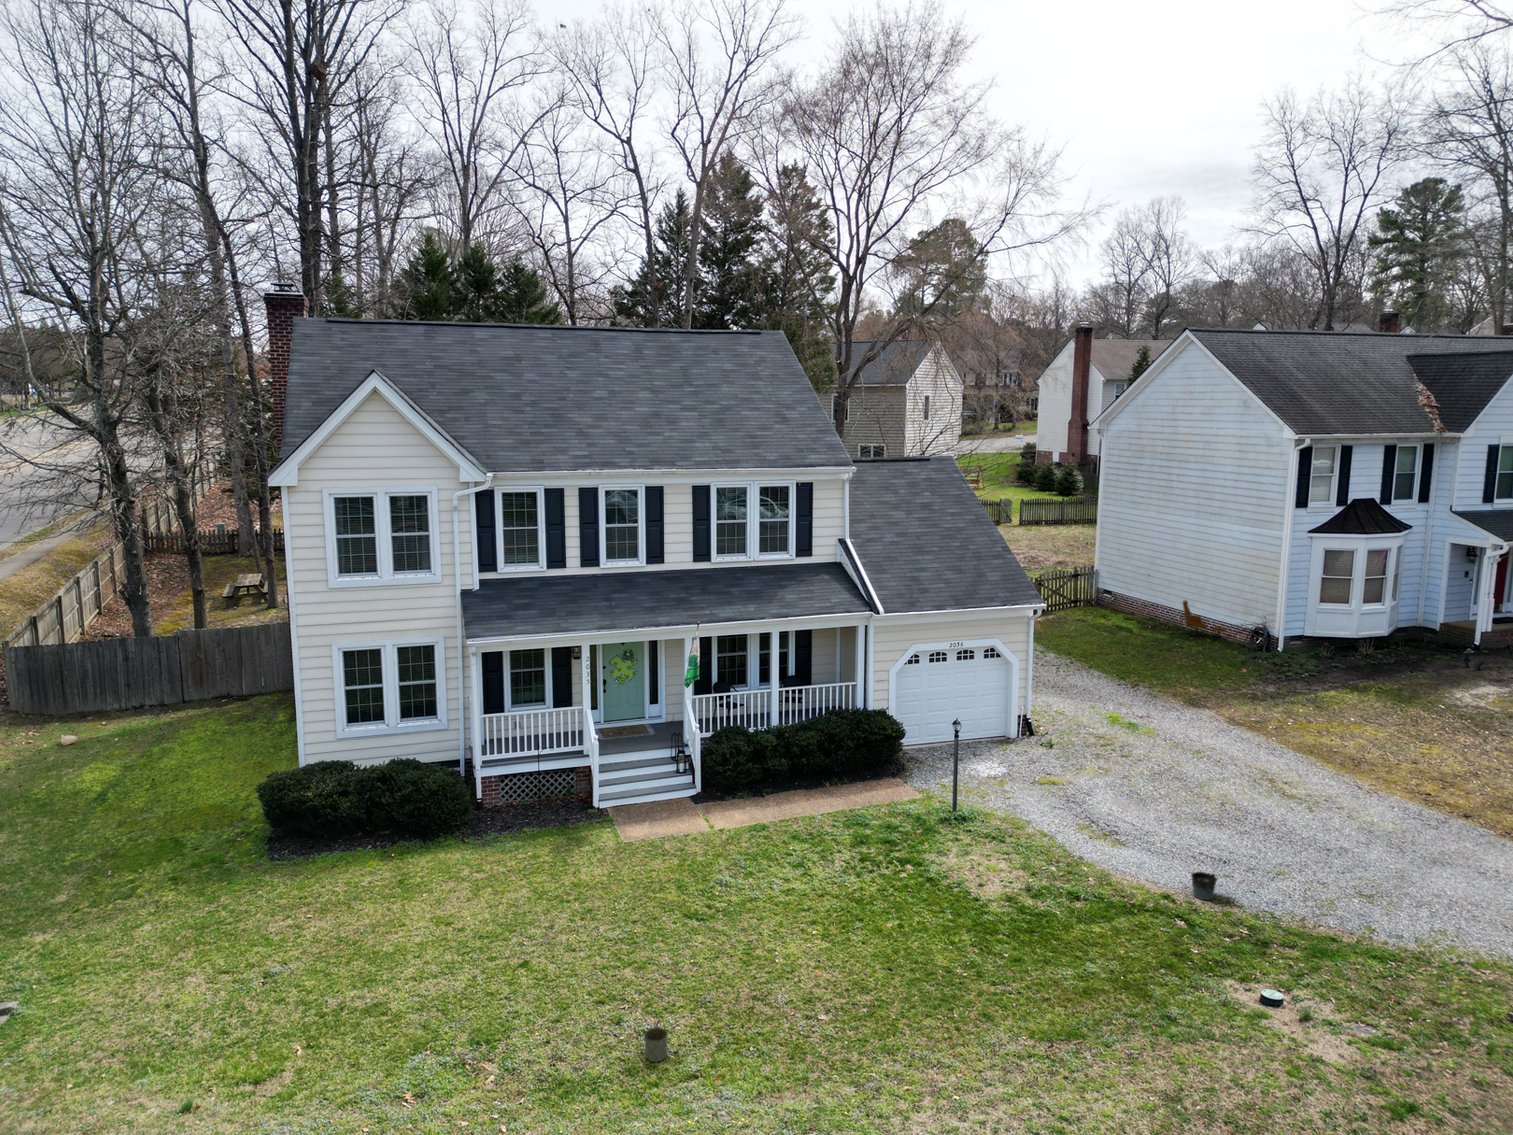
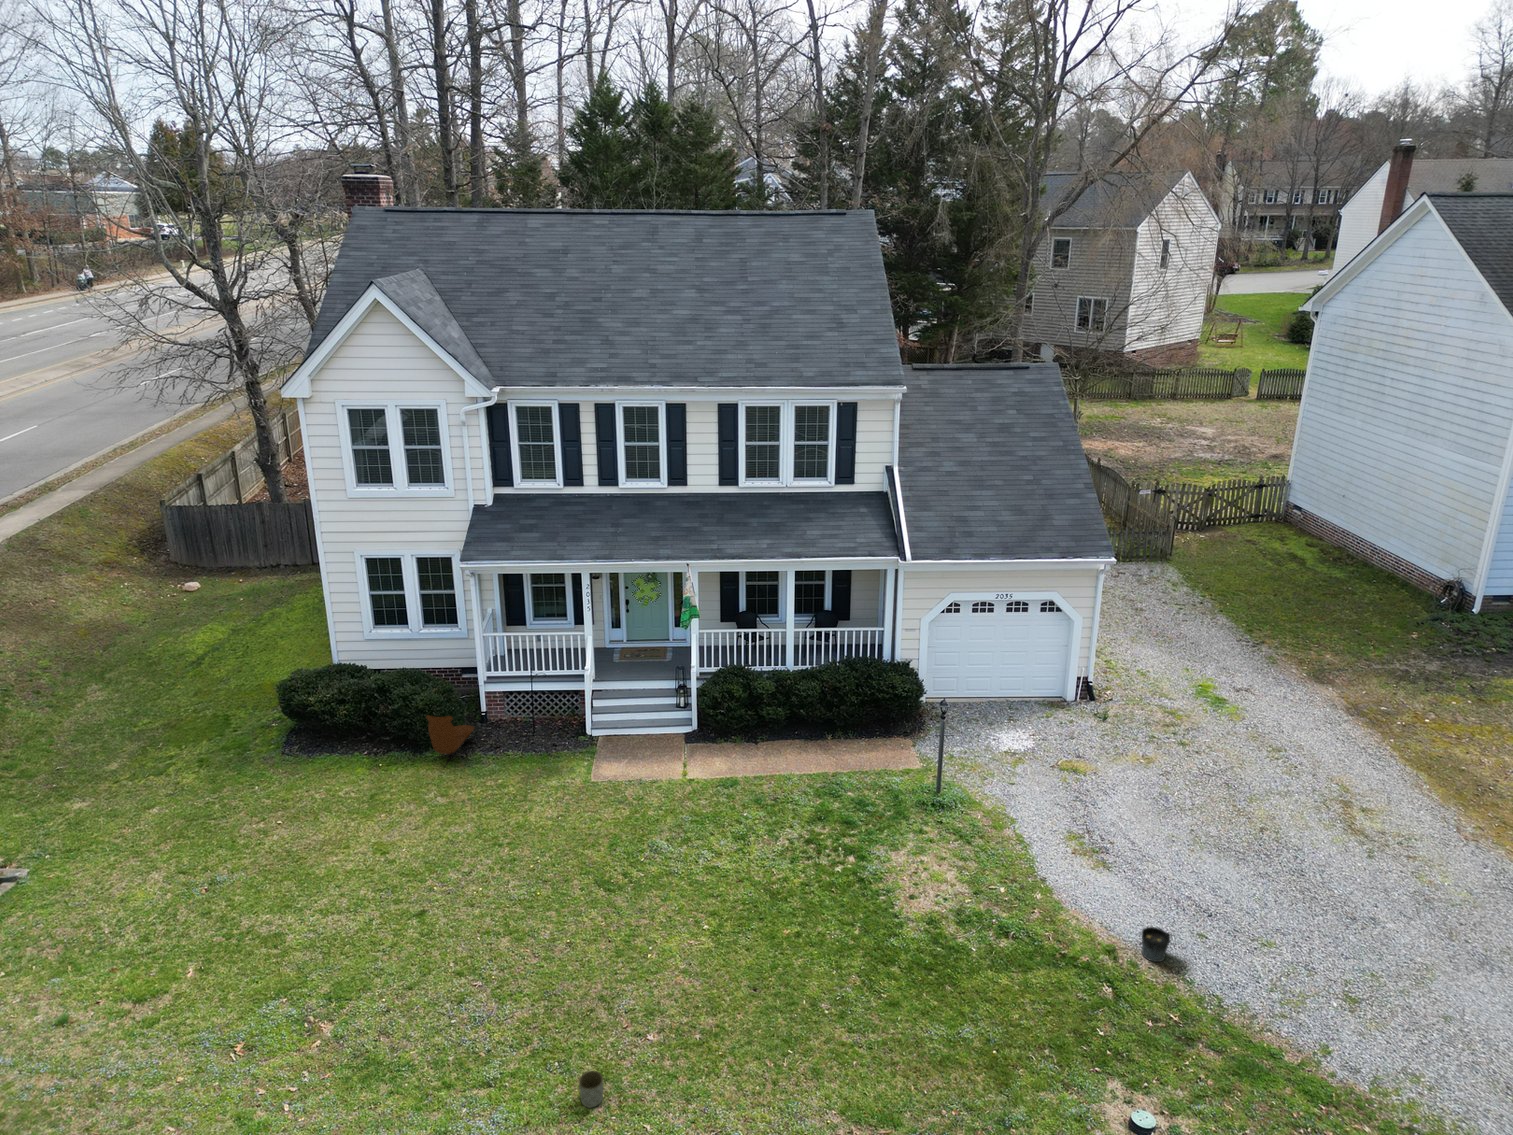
lounge chair: present [1183,601,1226,638] -> present [427,715,474,764]
planter: present [644,1027,668,1062] -> present [579,1071,603,1108]

